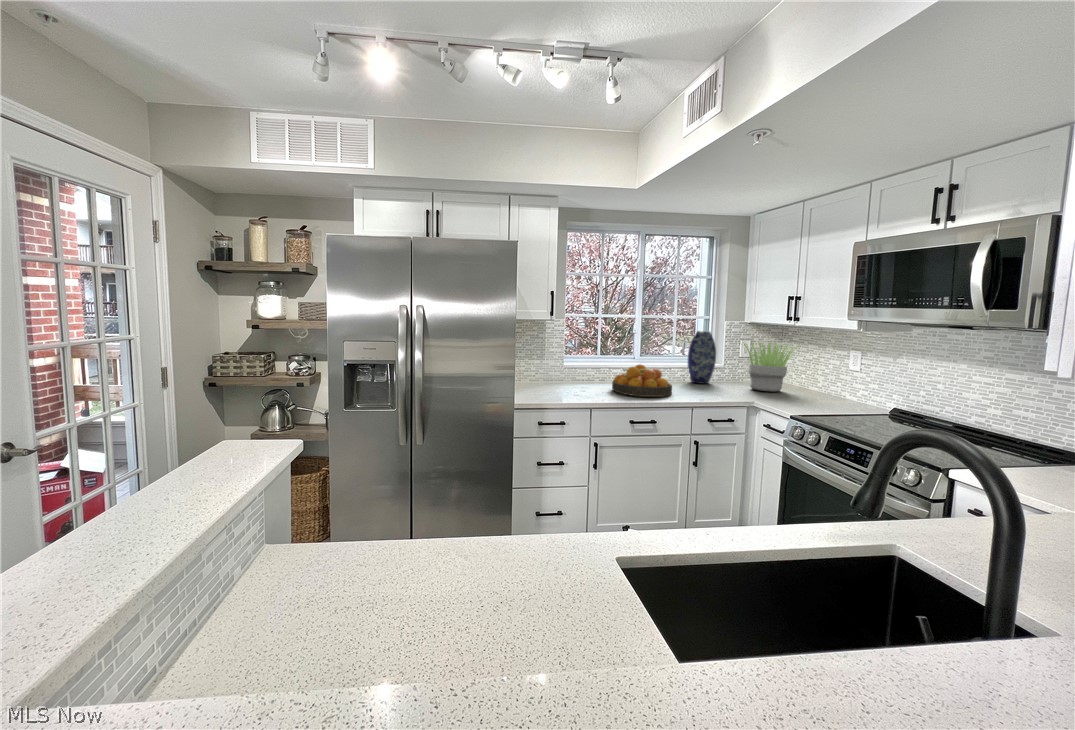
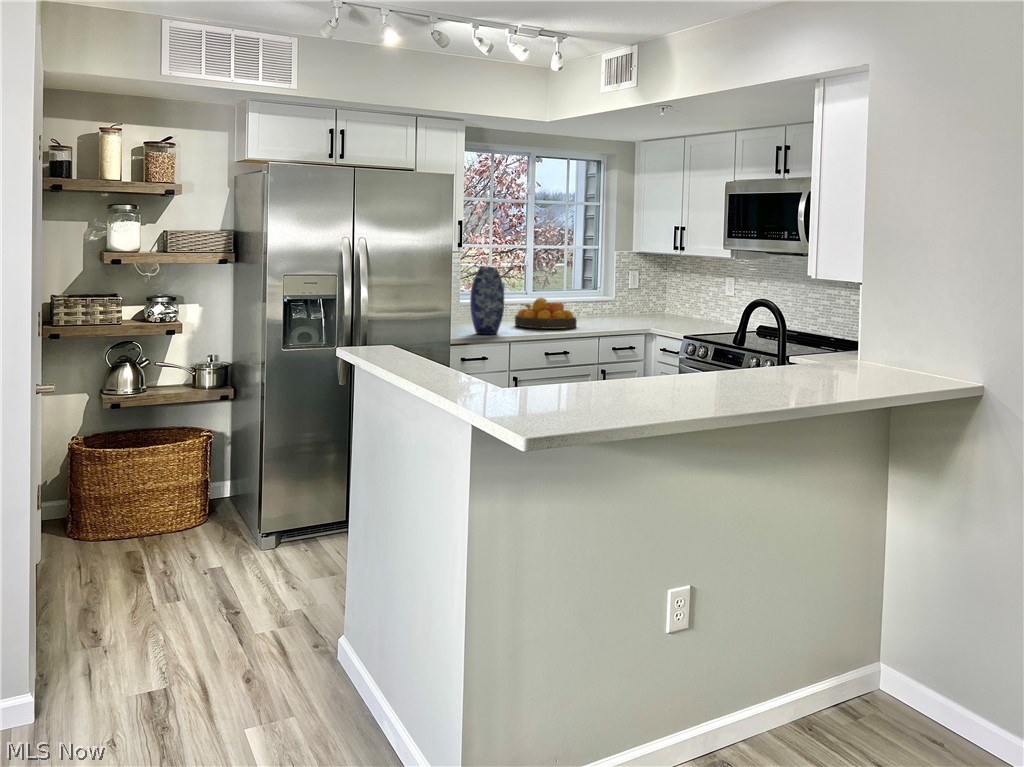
vase: present [688,331,716,384] -> present [470,266,504,334]
potted plant: present [744,342,799,392] -> none [629,270,687,321]

